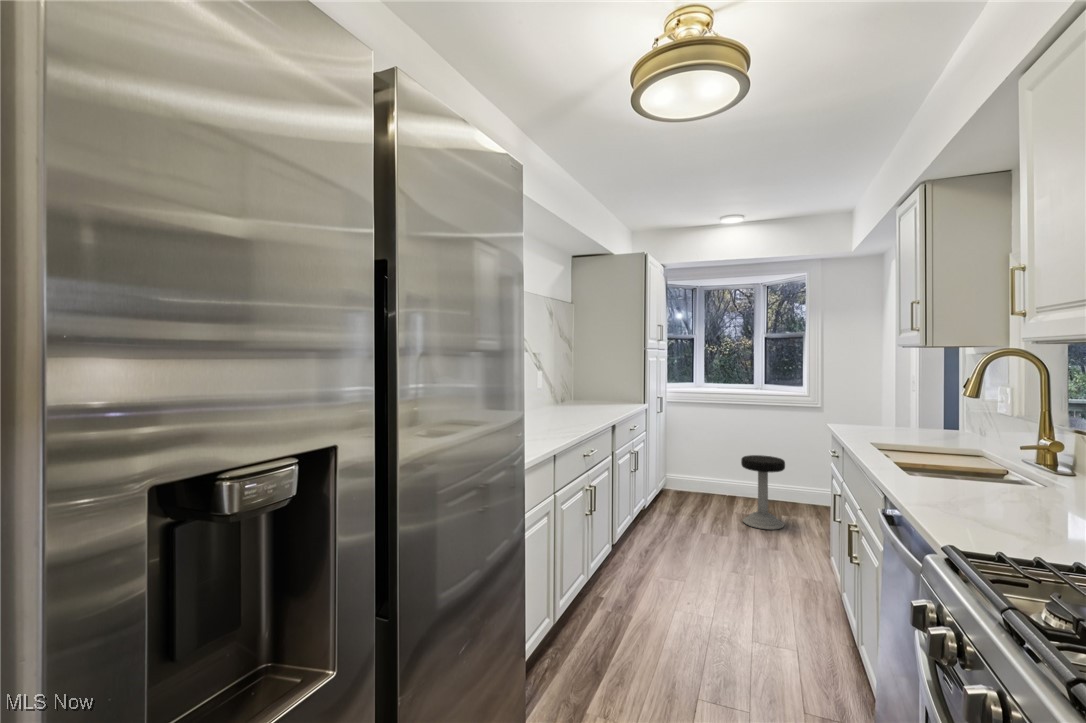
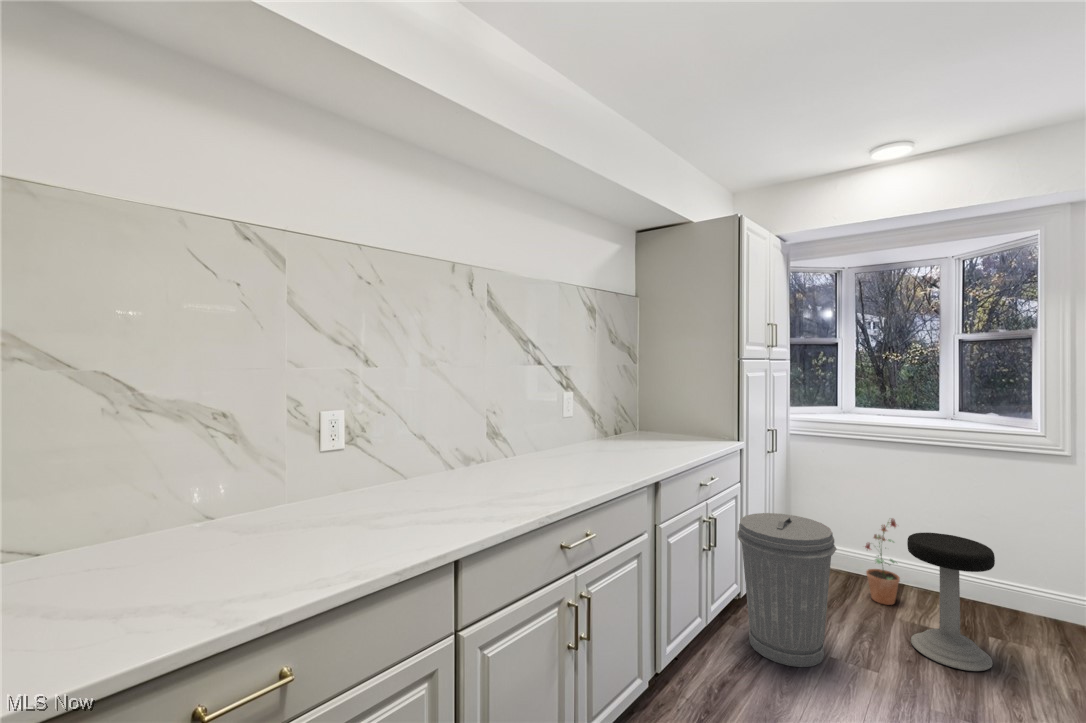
trash can: none [647,450,706,539] -> present [737,513,837,667]
potted plant: none [714,452,735,507] -> present [865,519,900,605]

